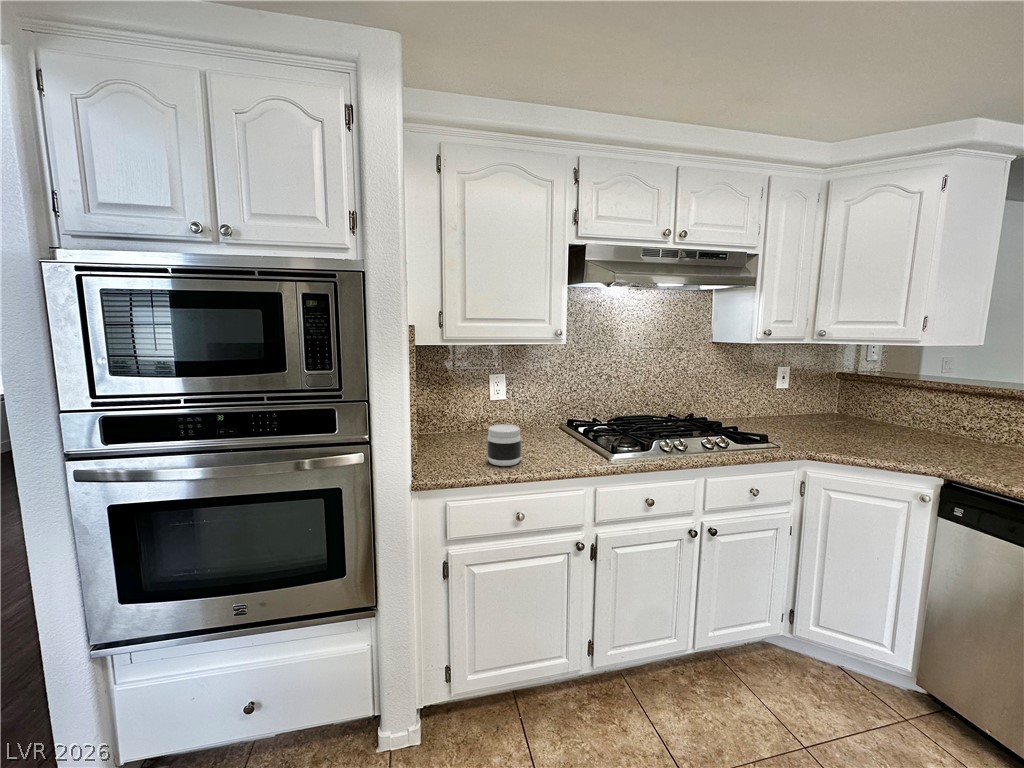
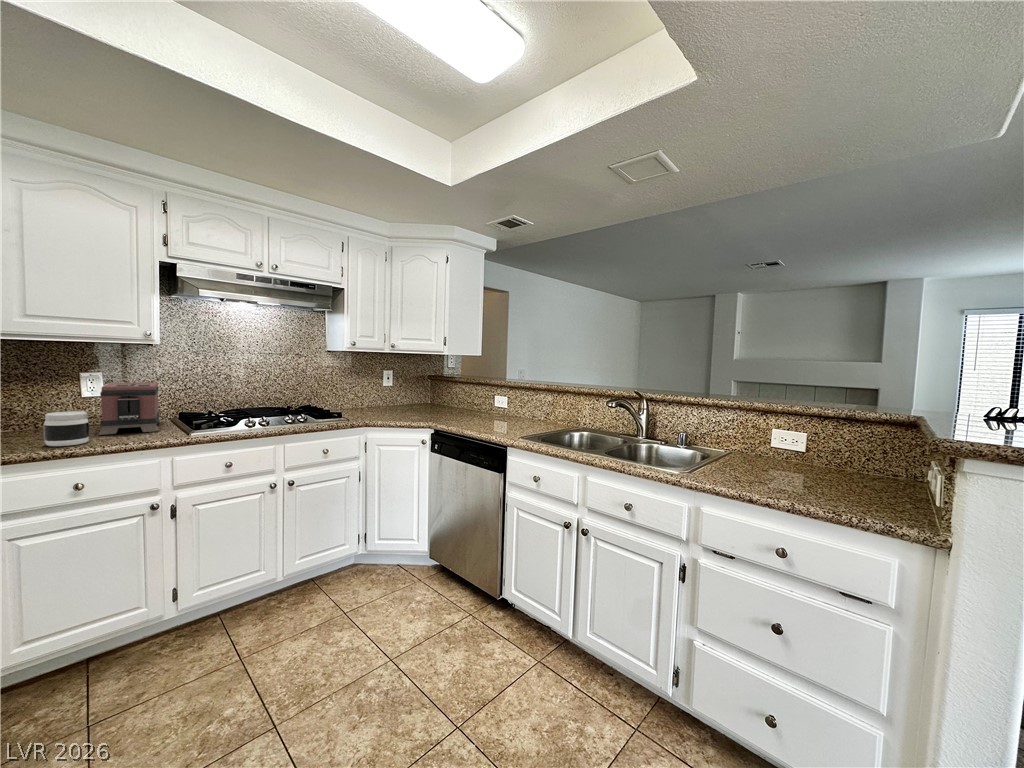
toaster: none [512,385,569,448] -> present [99,382,161,435]

